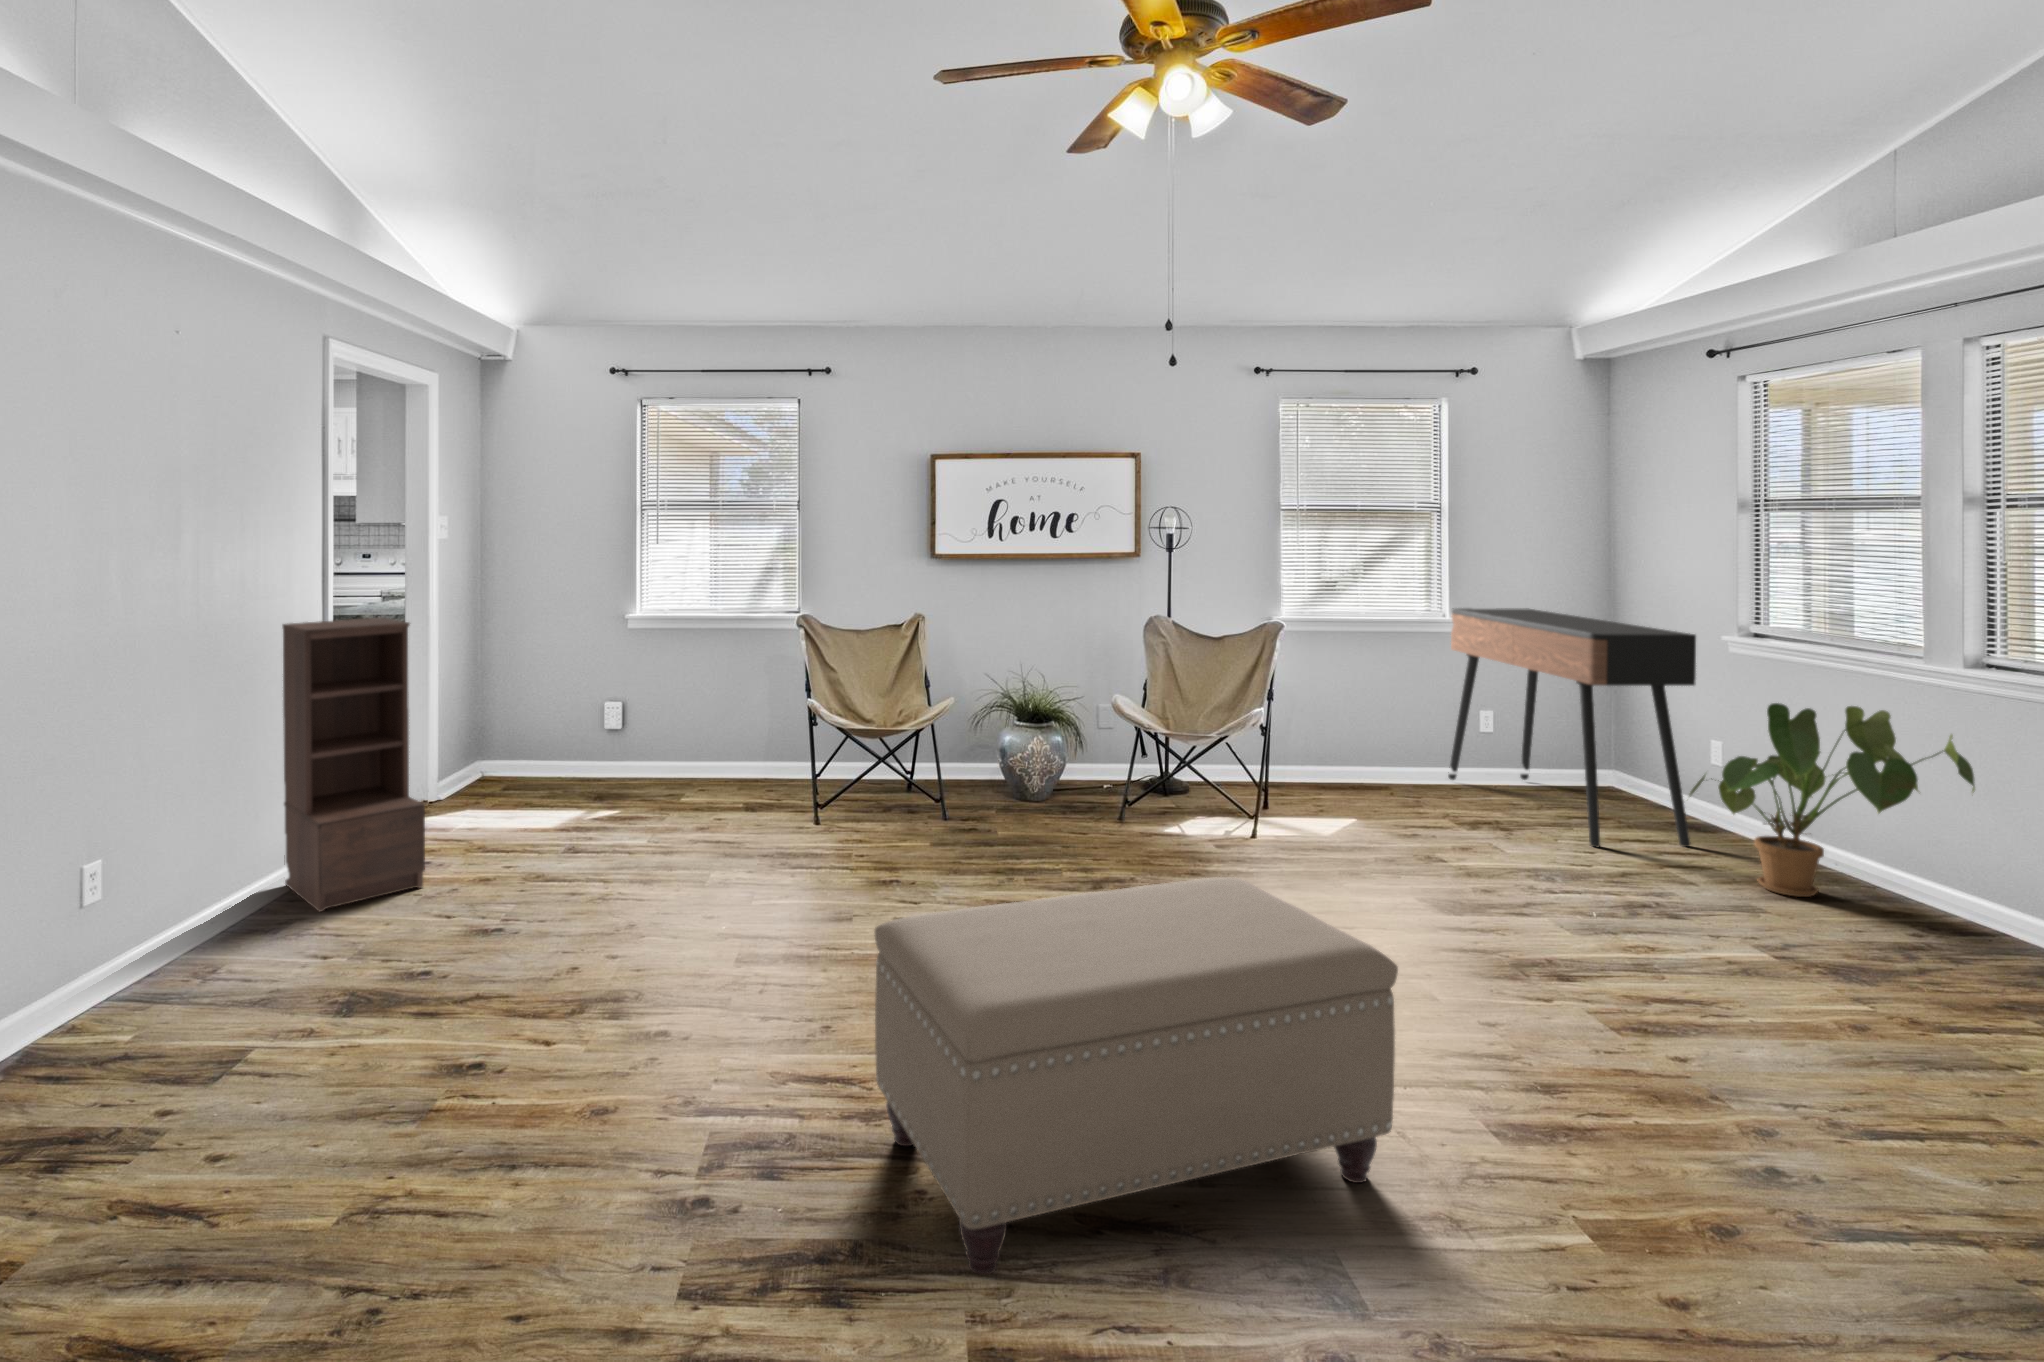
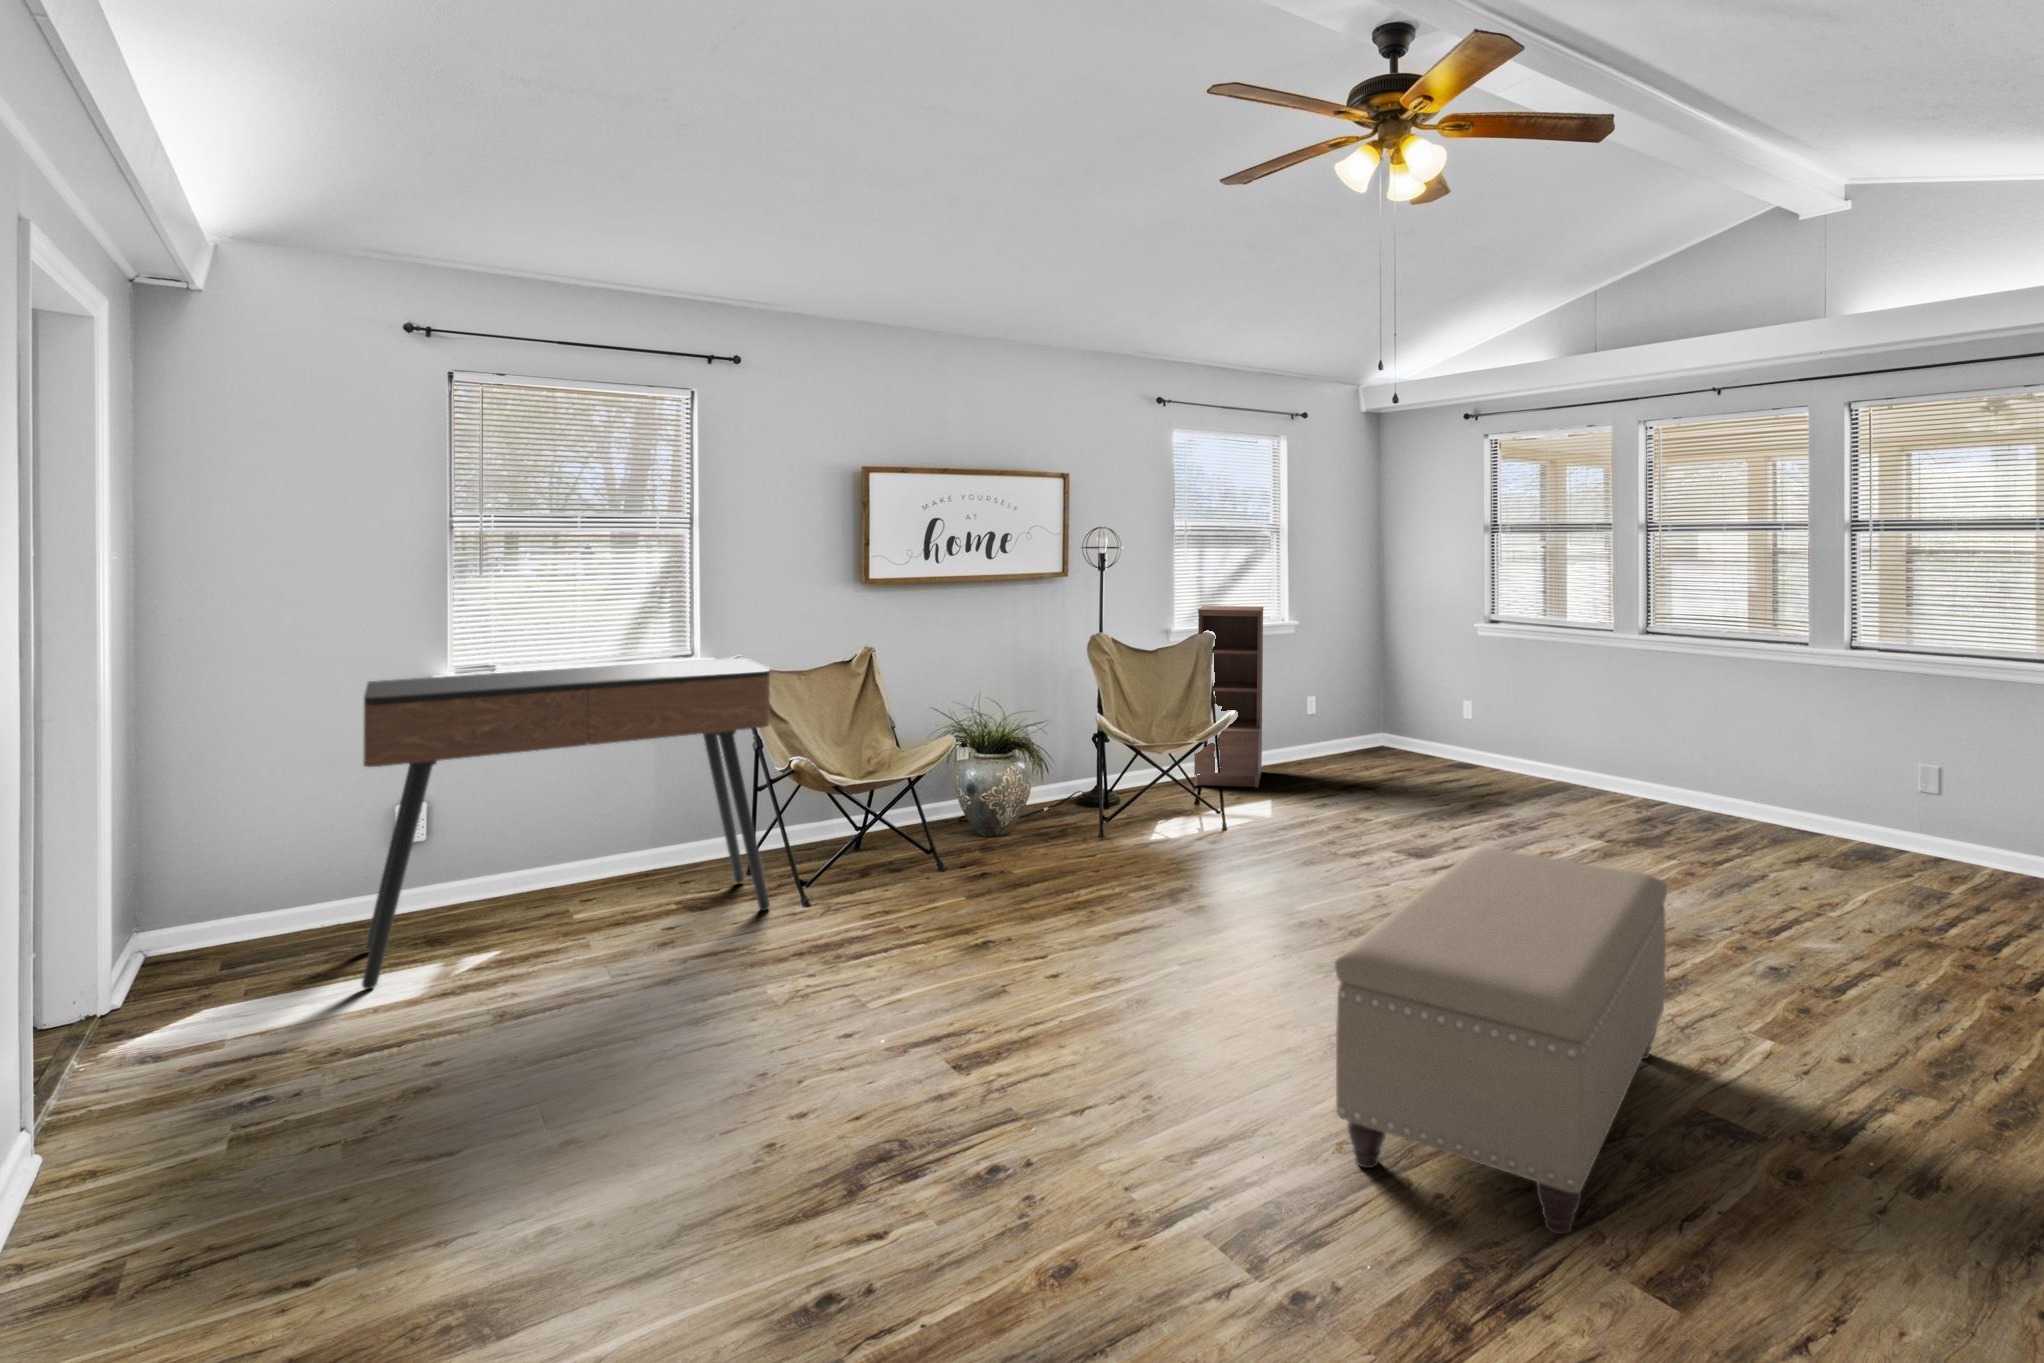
console table: present [1448,608,1696,847] -> present [362,658,770,989]
bookshelf: present [283,617,425,912] -> present [1194,606,1263,787]
house plant: present [1690,703,1975,897] -> none [1504,664,1656,799]

